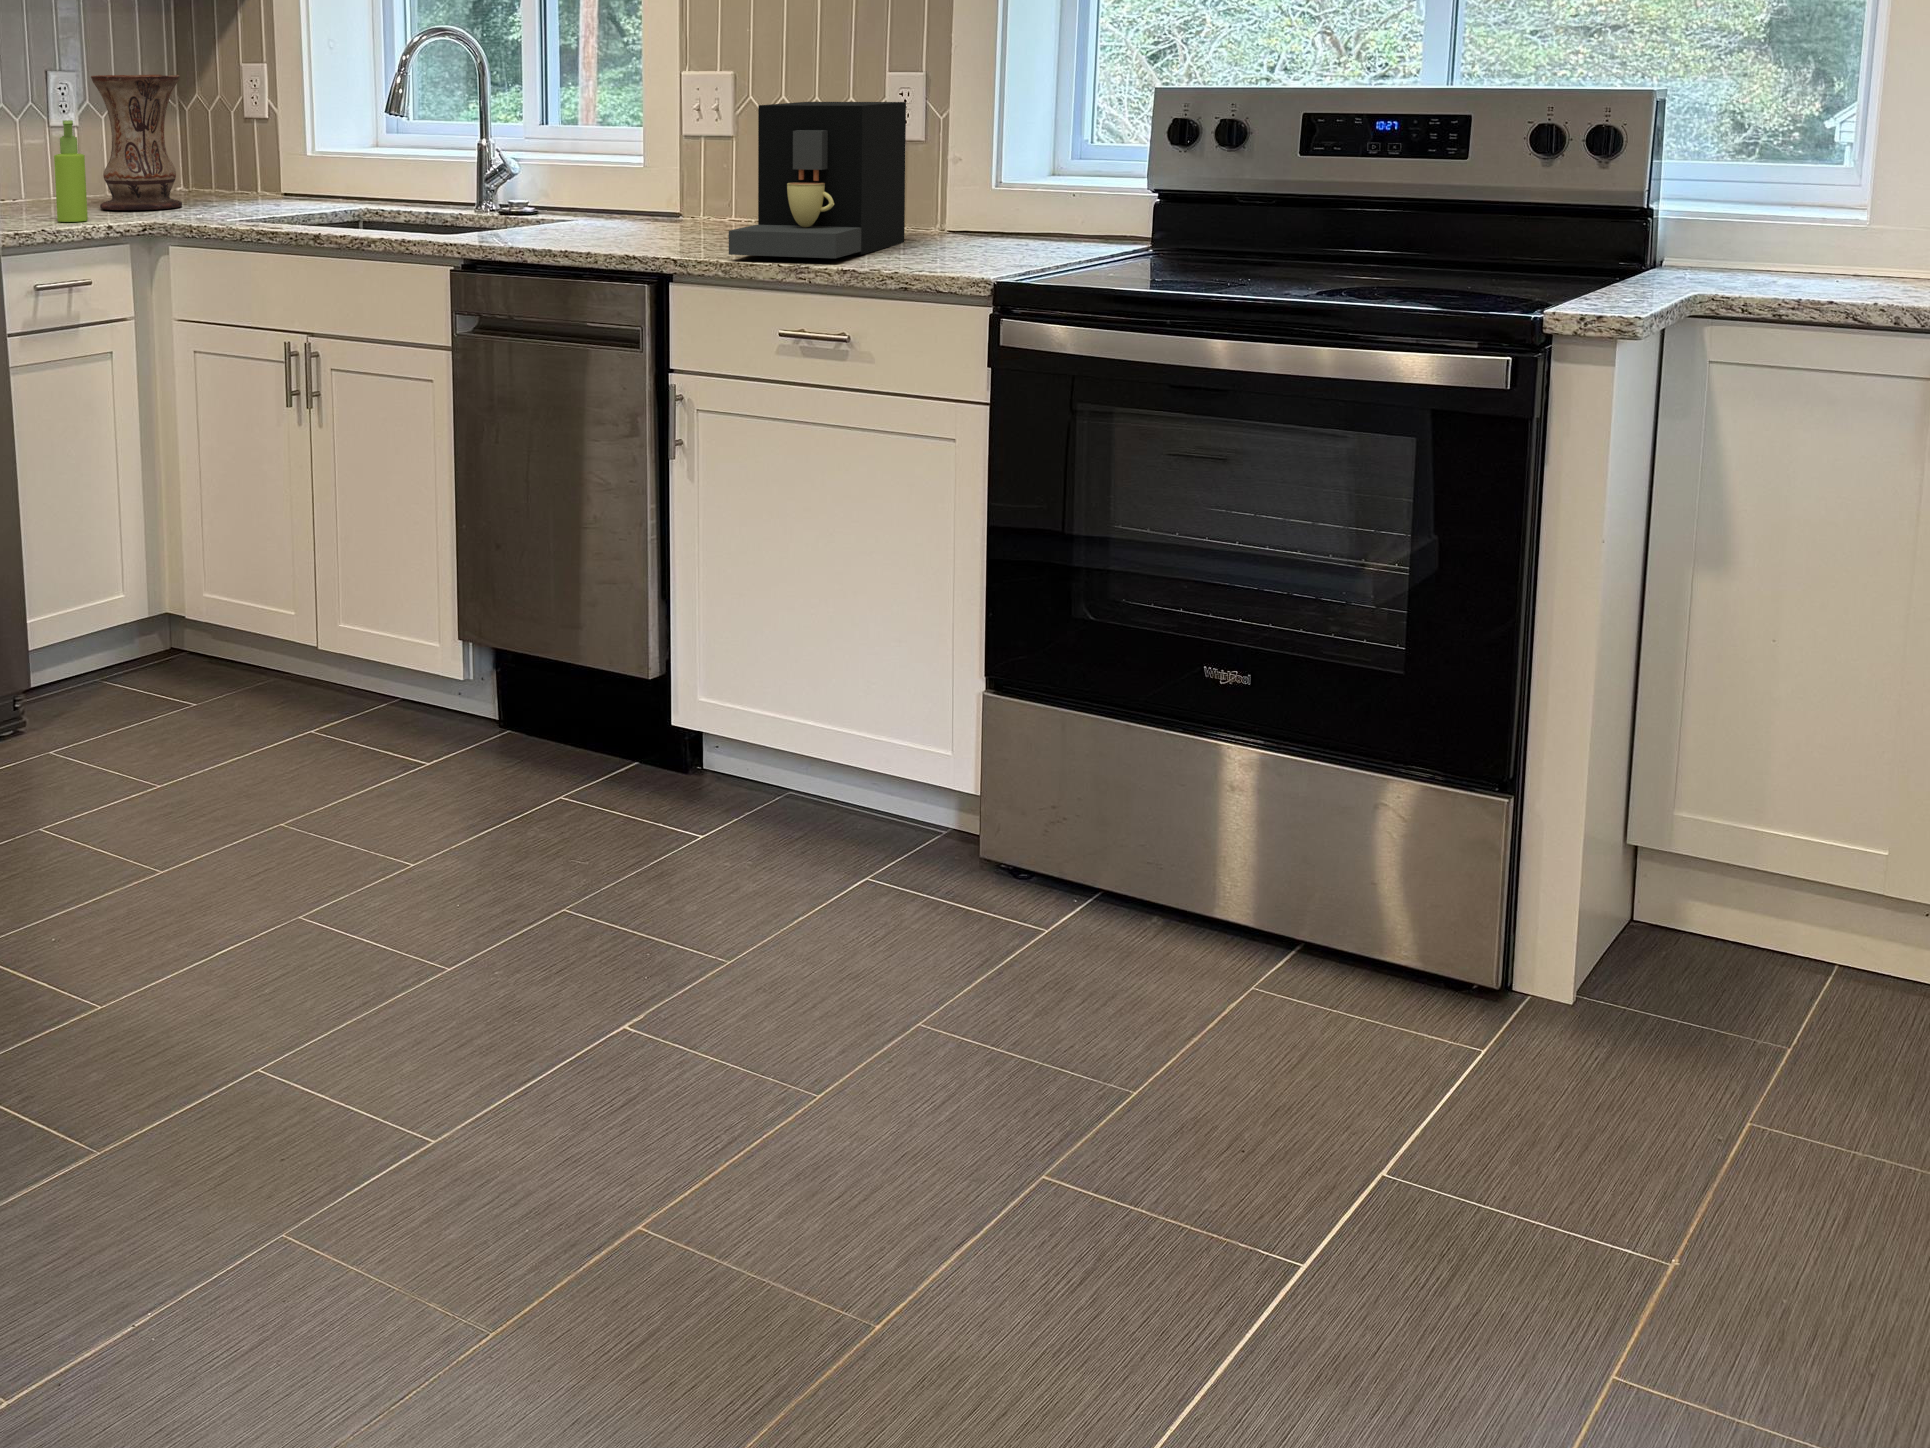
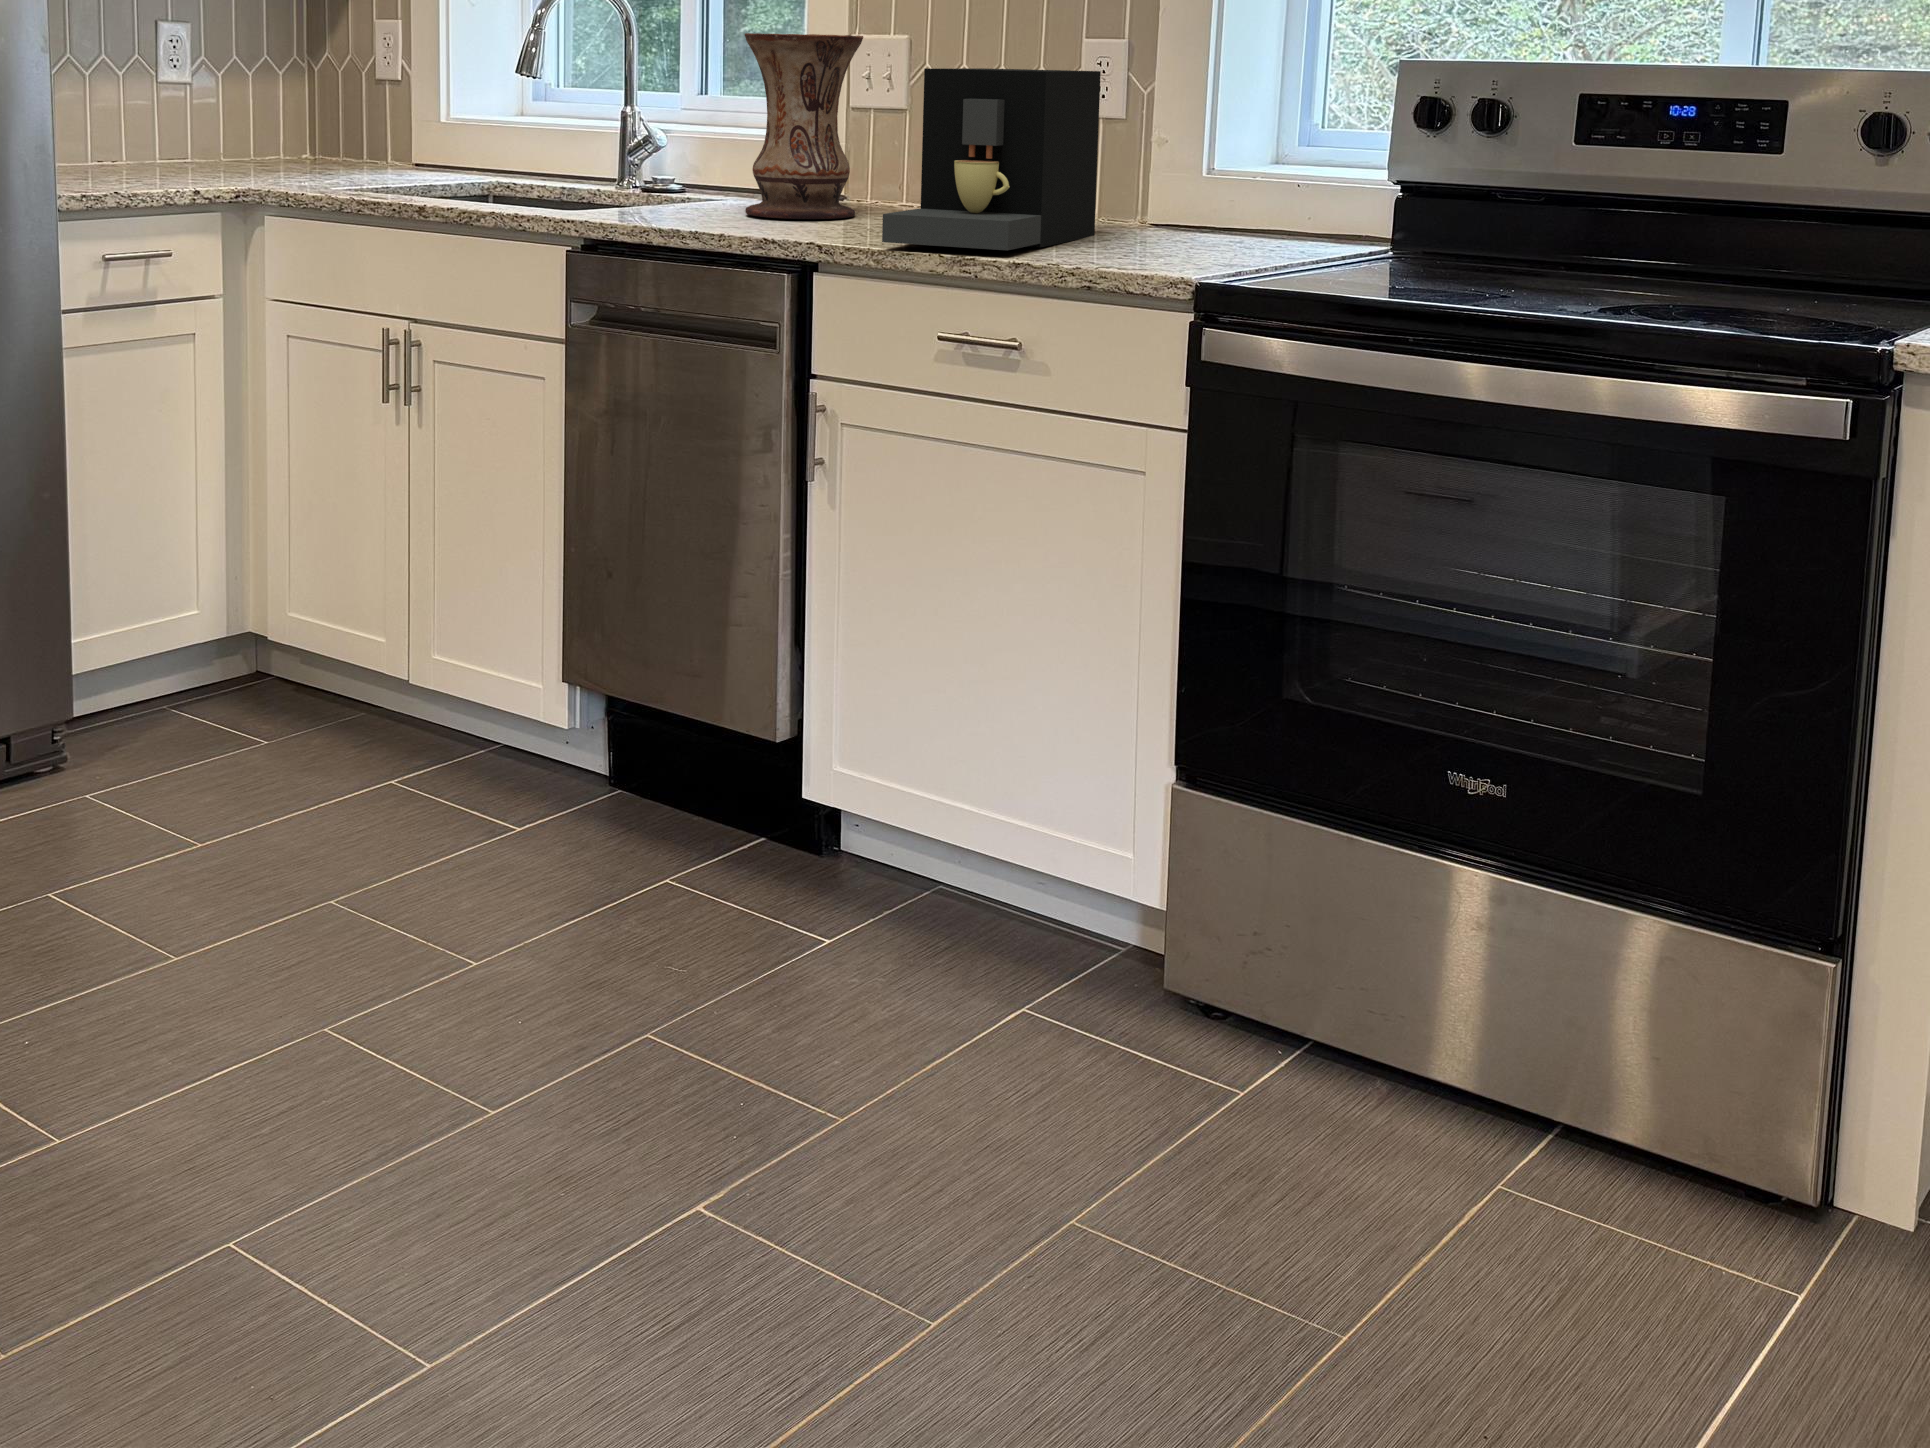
vase: present [91,75,182,210] -> present [745,33,863,219]
soap dispenser: present [54,120,88,222] -> none [145,72,180,185]

